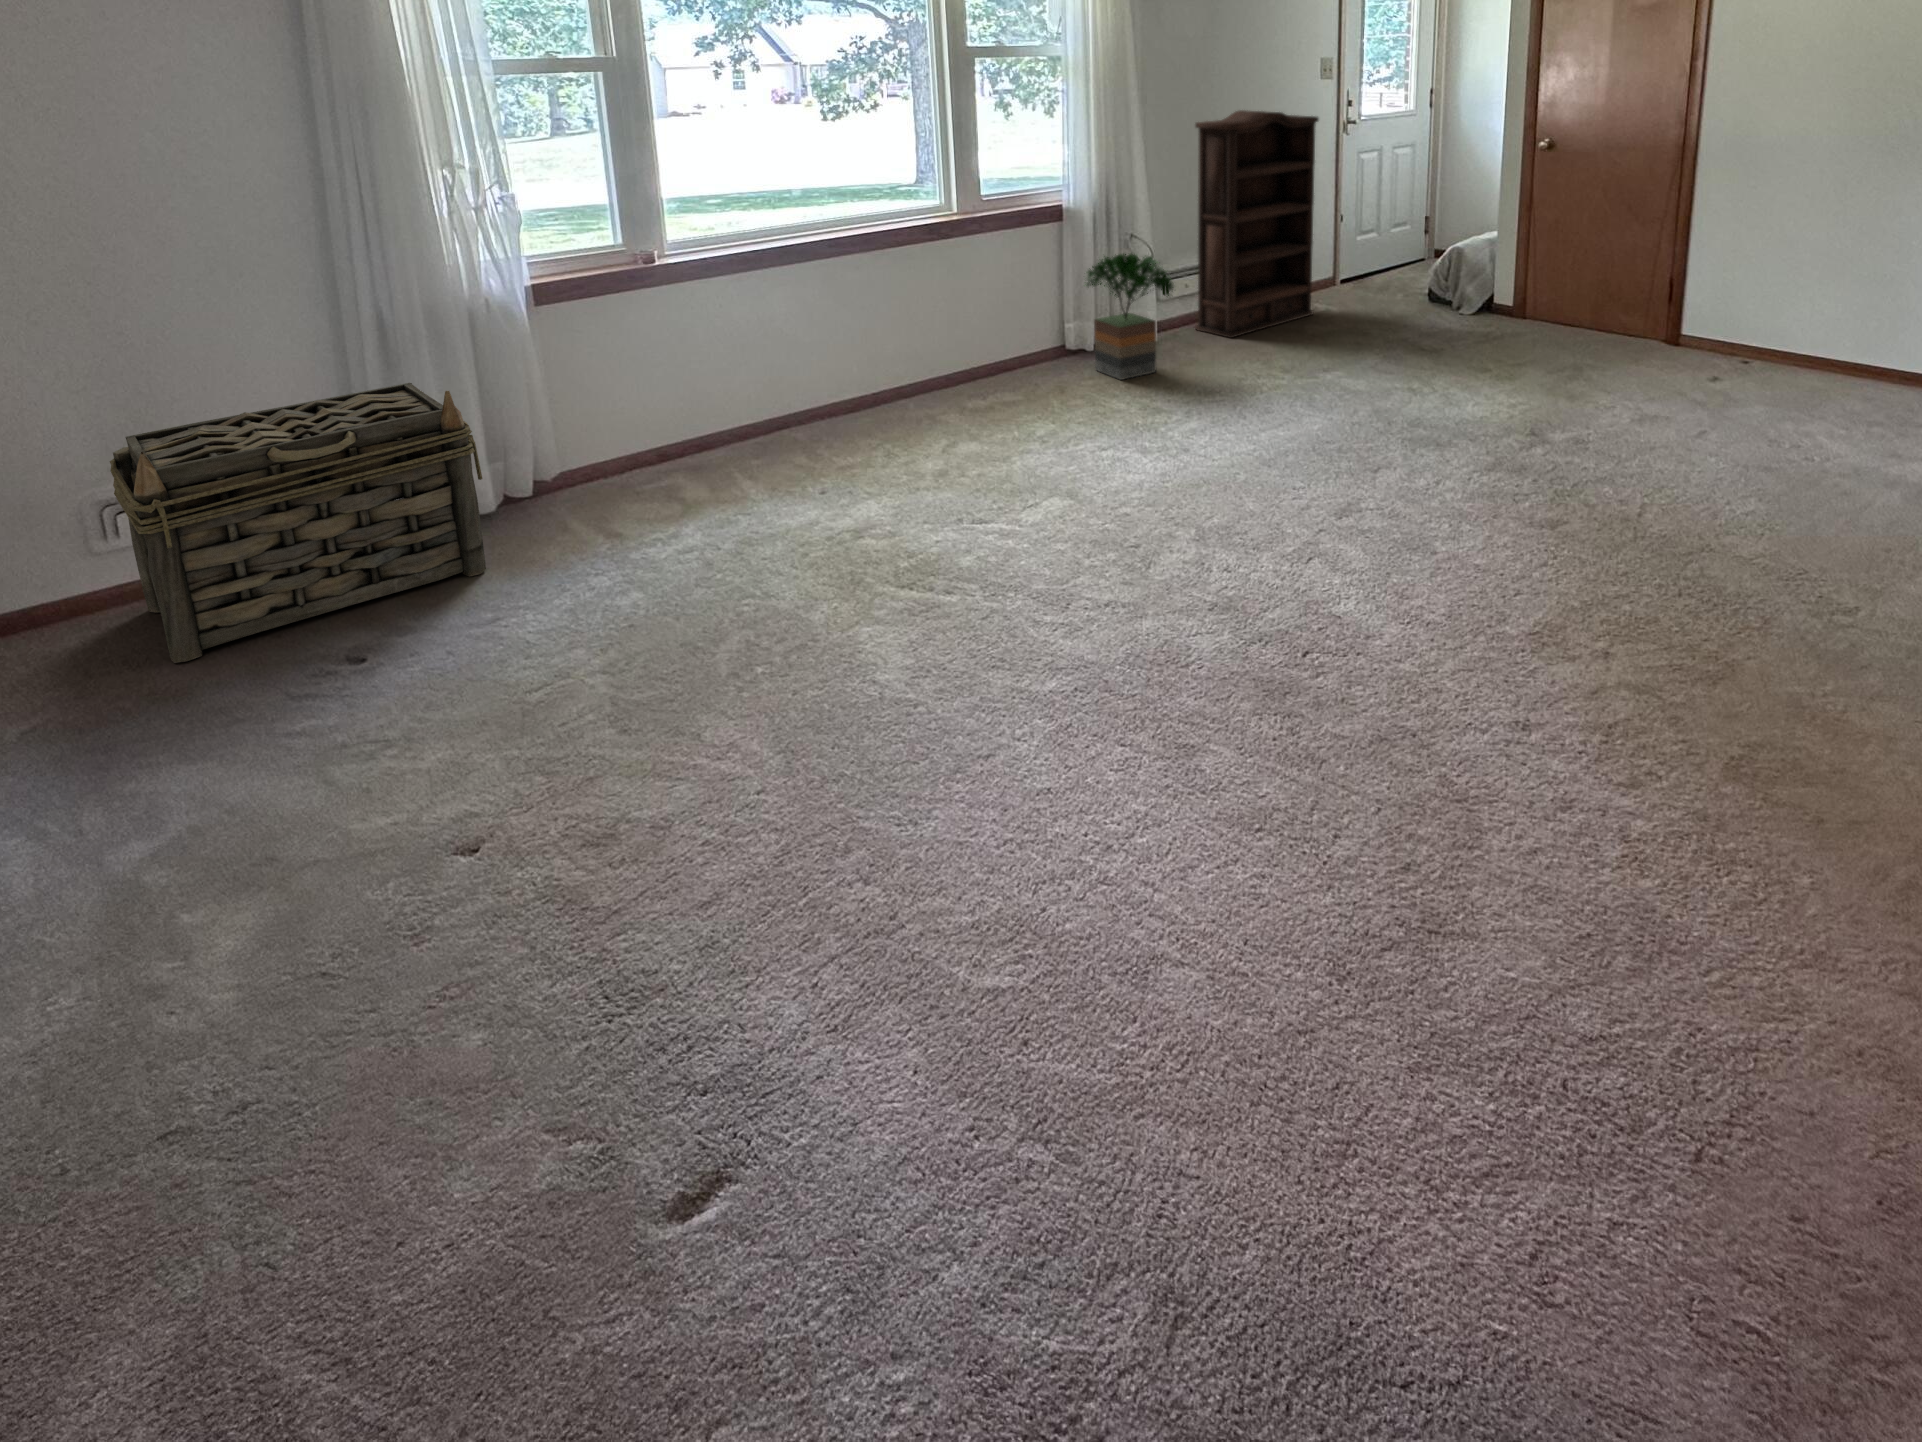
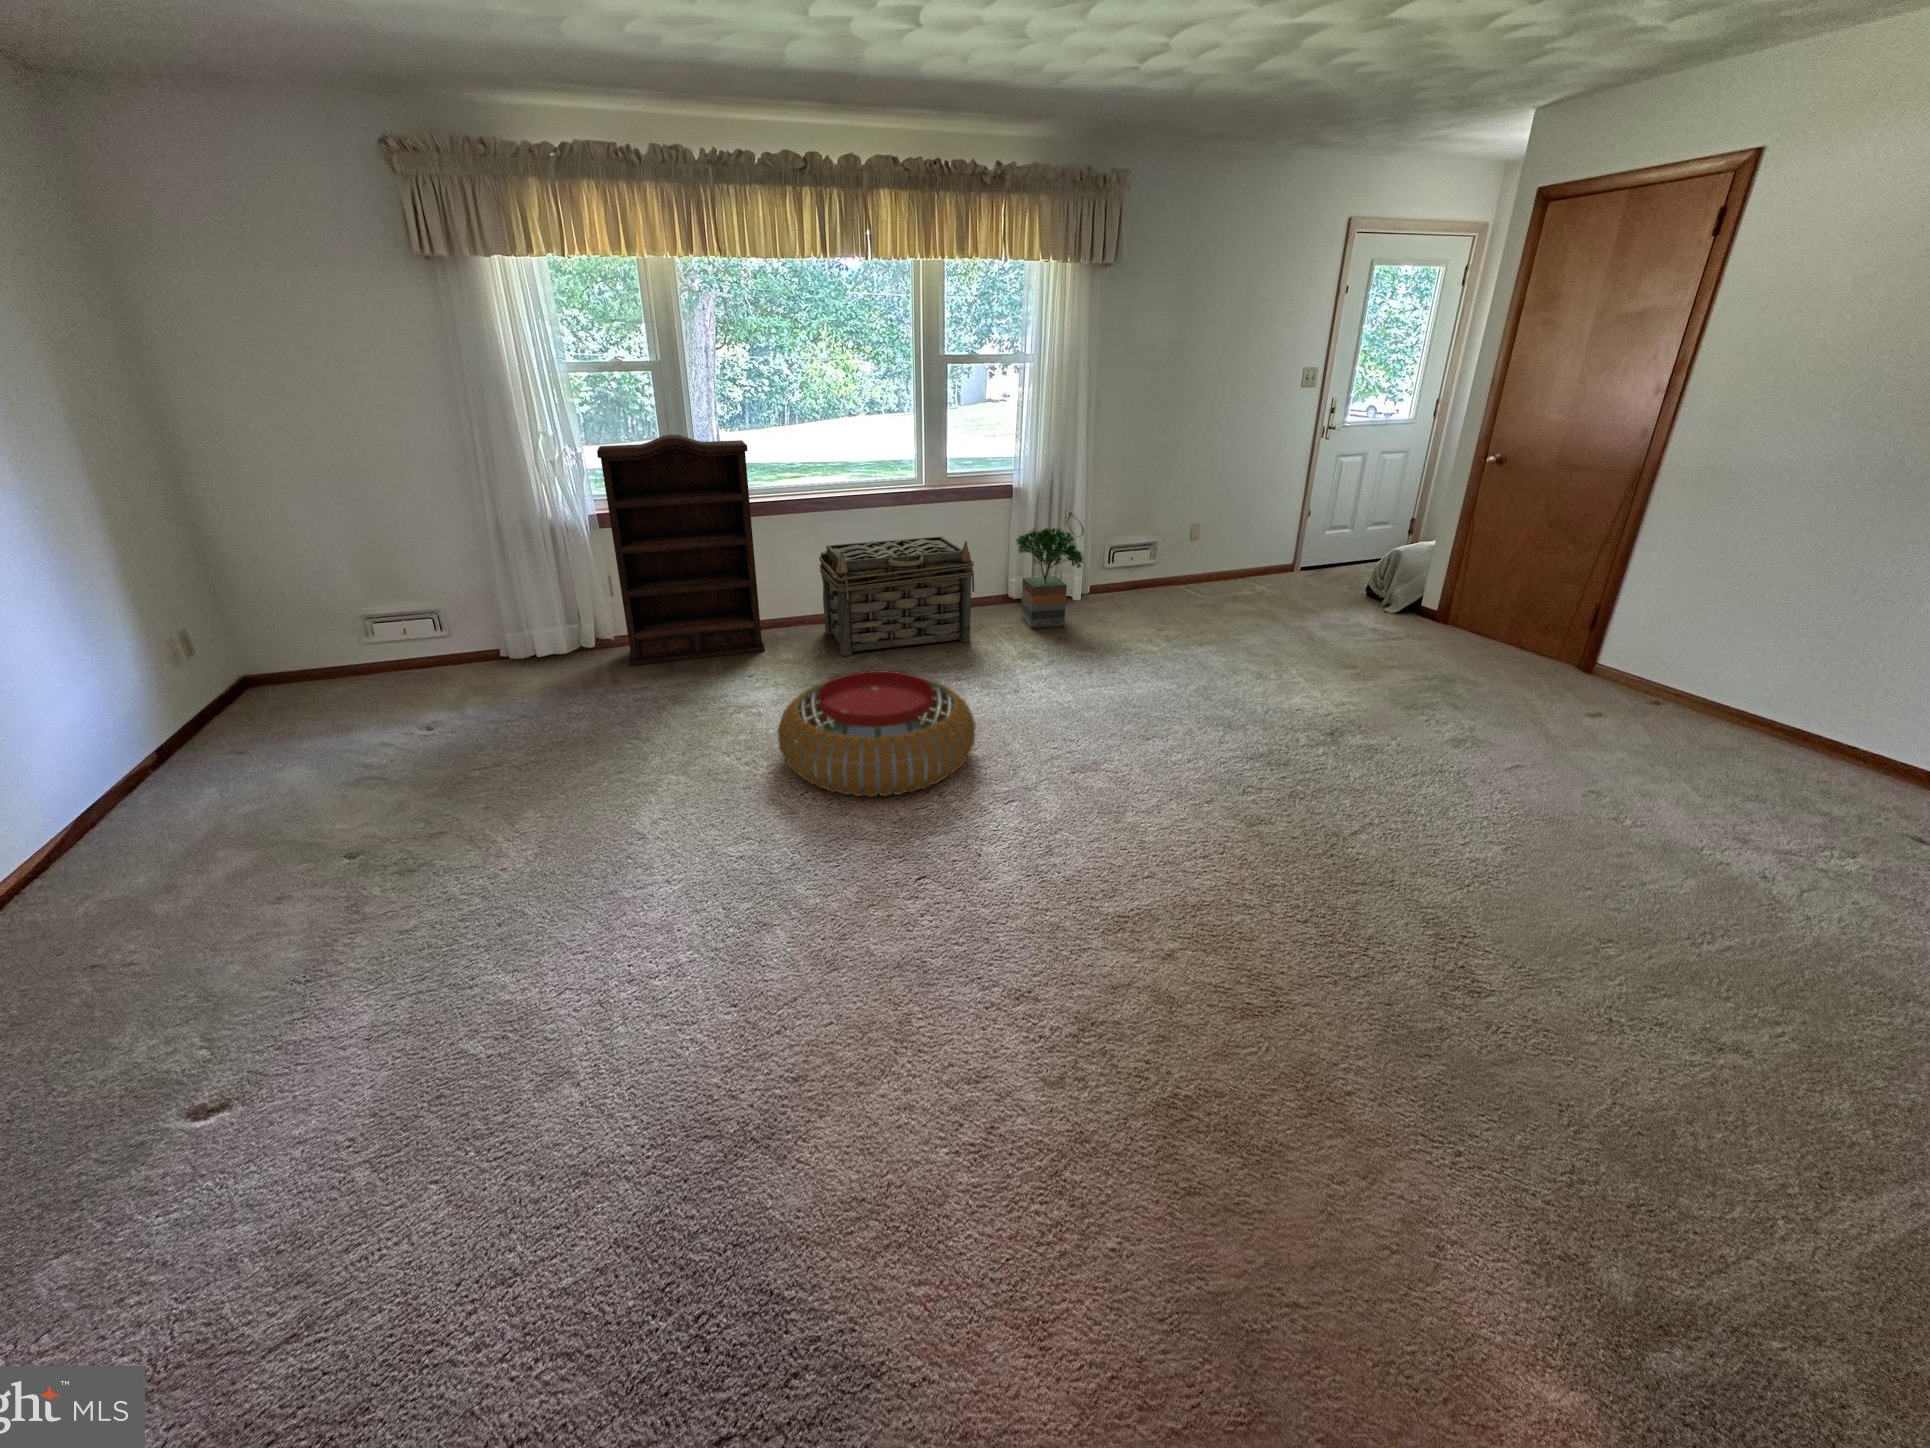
bookshelf: present [1195,110,1319,338] -> present [597,435,765,666]
basket: present [110,383,486,663] -> present [819,536,974,656]
pouf: none [970,436,1229,596] -> present [777,670,975,797]

